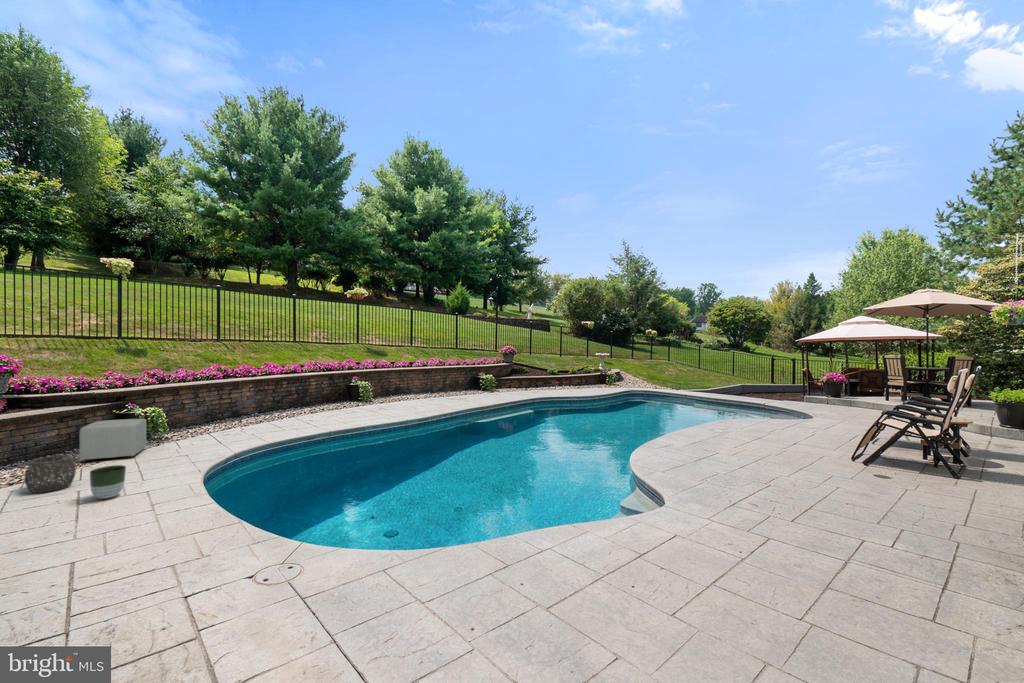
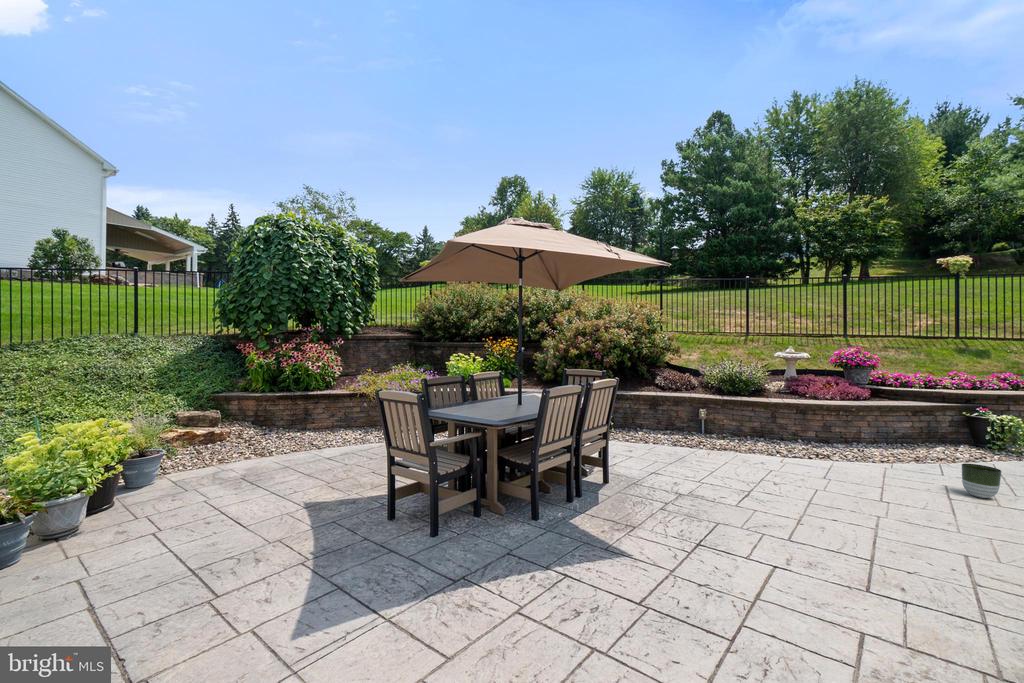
ottoman: present [79,419,147,462] -> none [934,419,1007,465]
woven basket: present [24,455,76,493] -> none [897,440,941,474]

